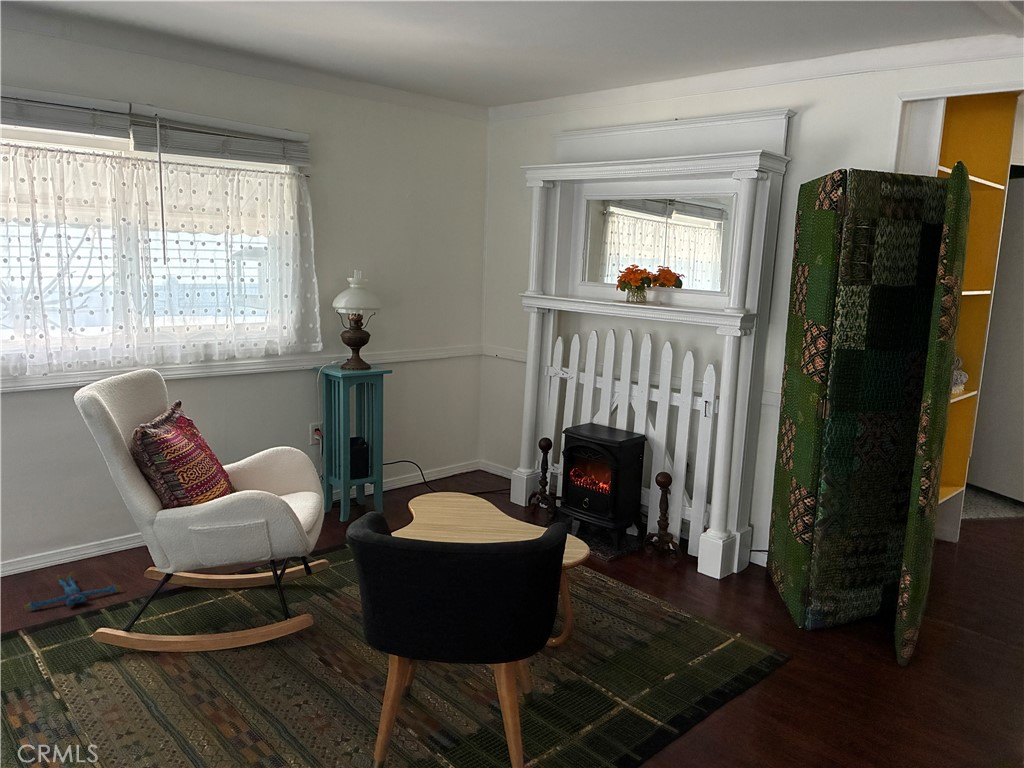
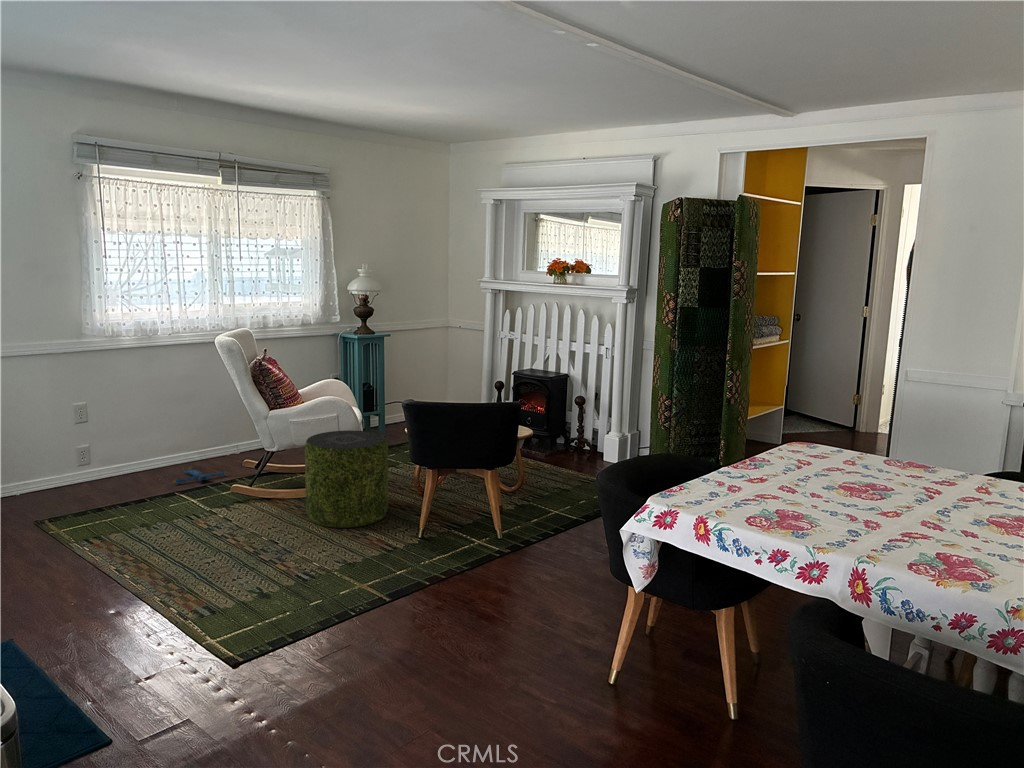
pouf: none [190,549,337,737] -> present [305,430,388,528]

